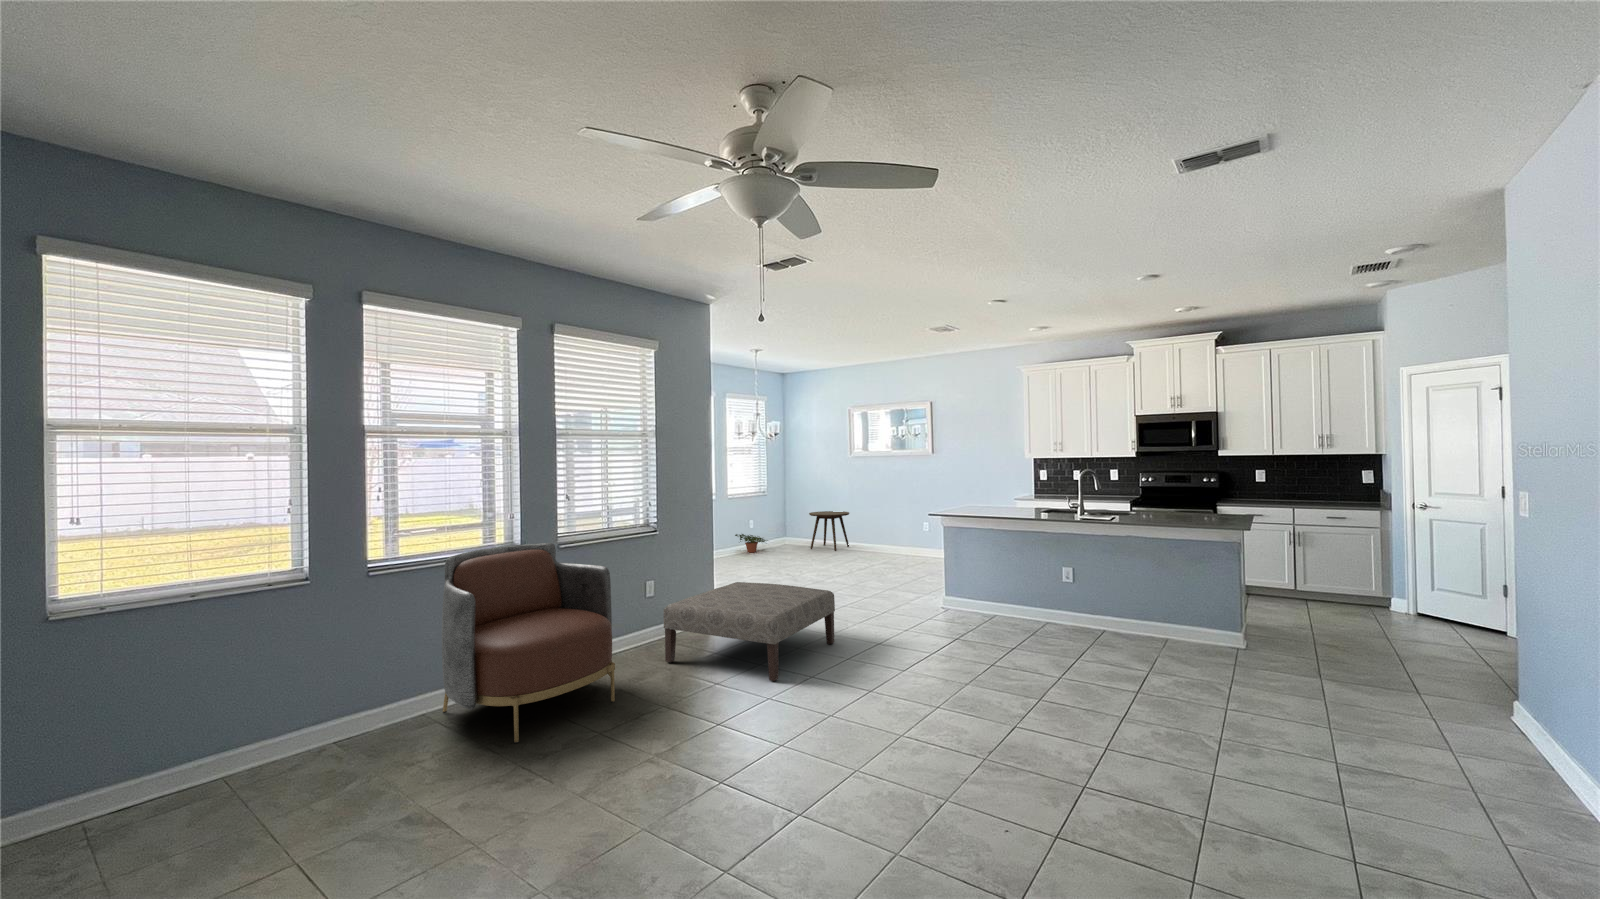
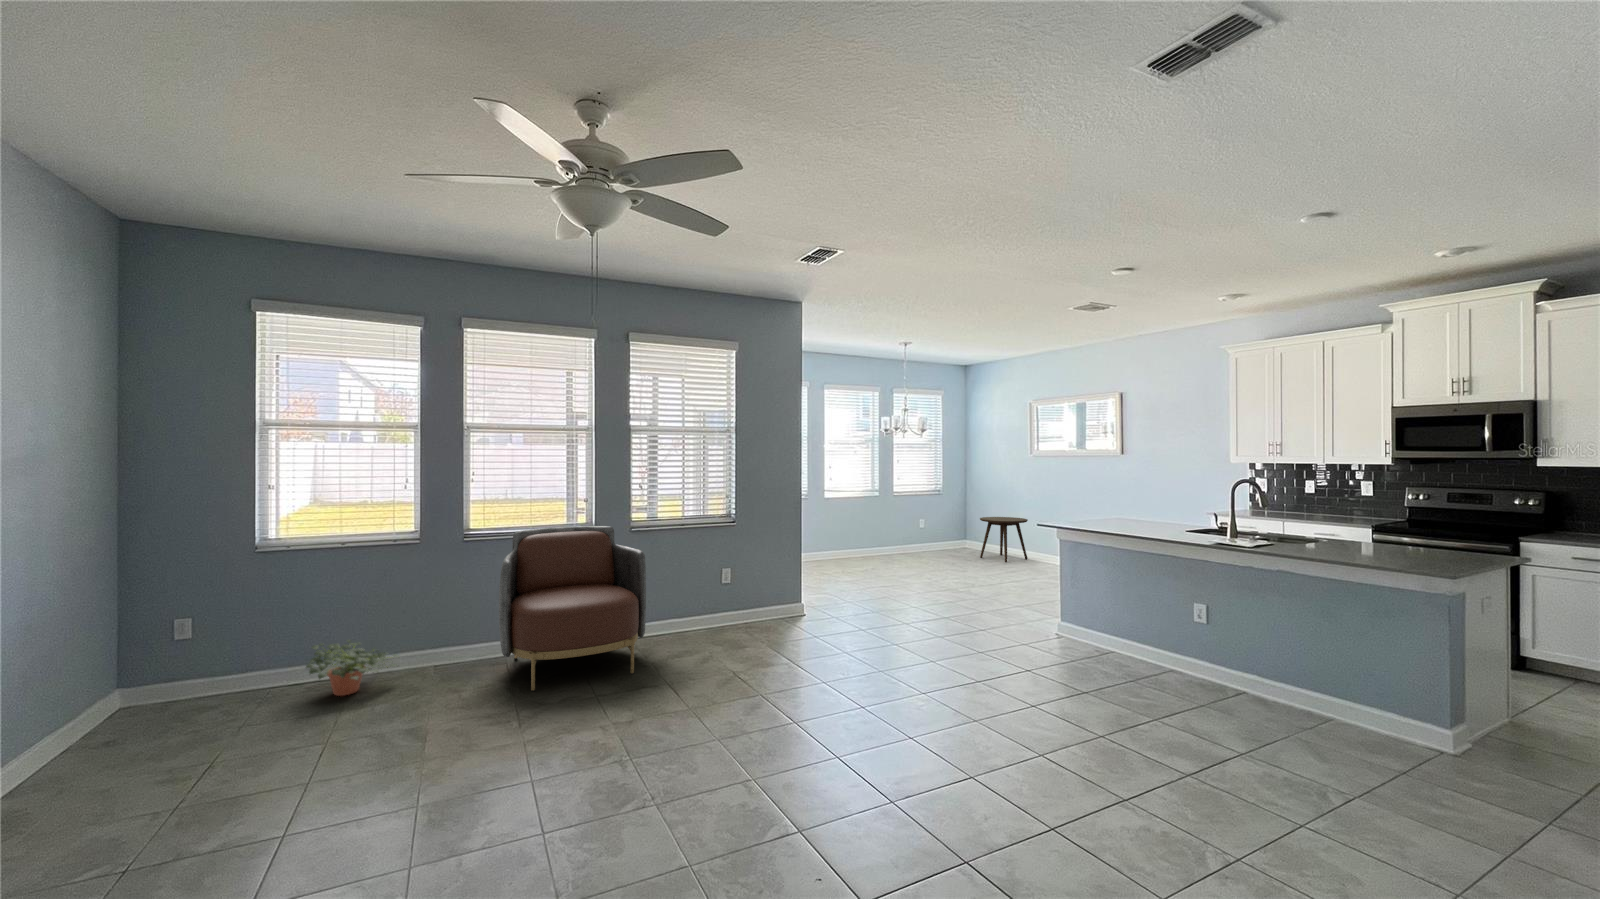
potted plant: present [735,534,766,553] -> present [306,640,399,696]
ottoman: present [663,582,835,681] -> none [709,580,884,681]

